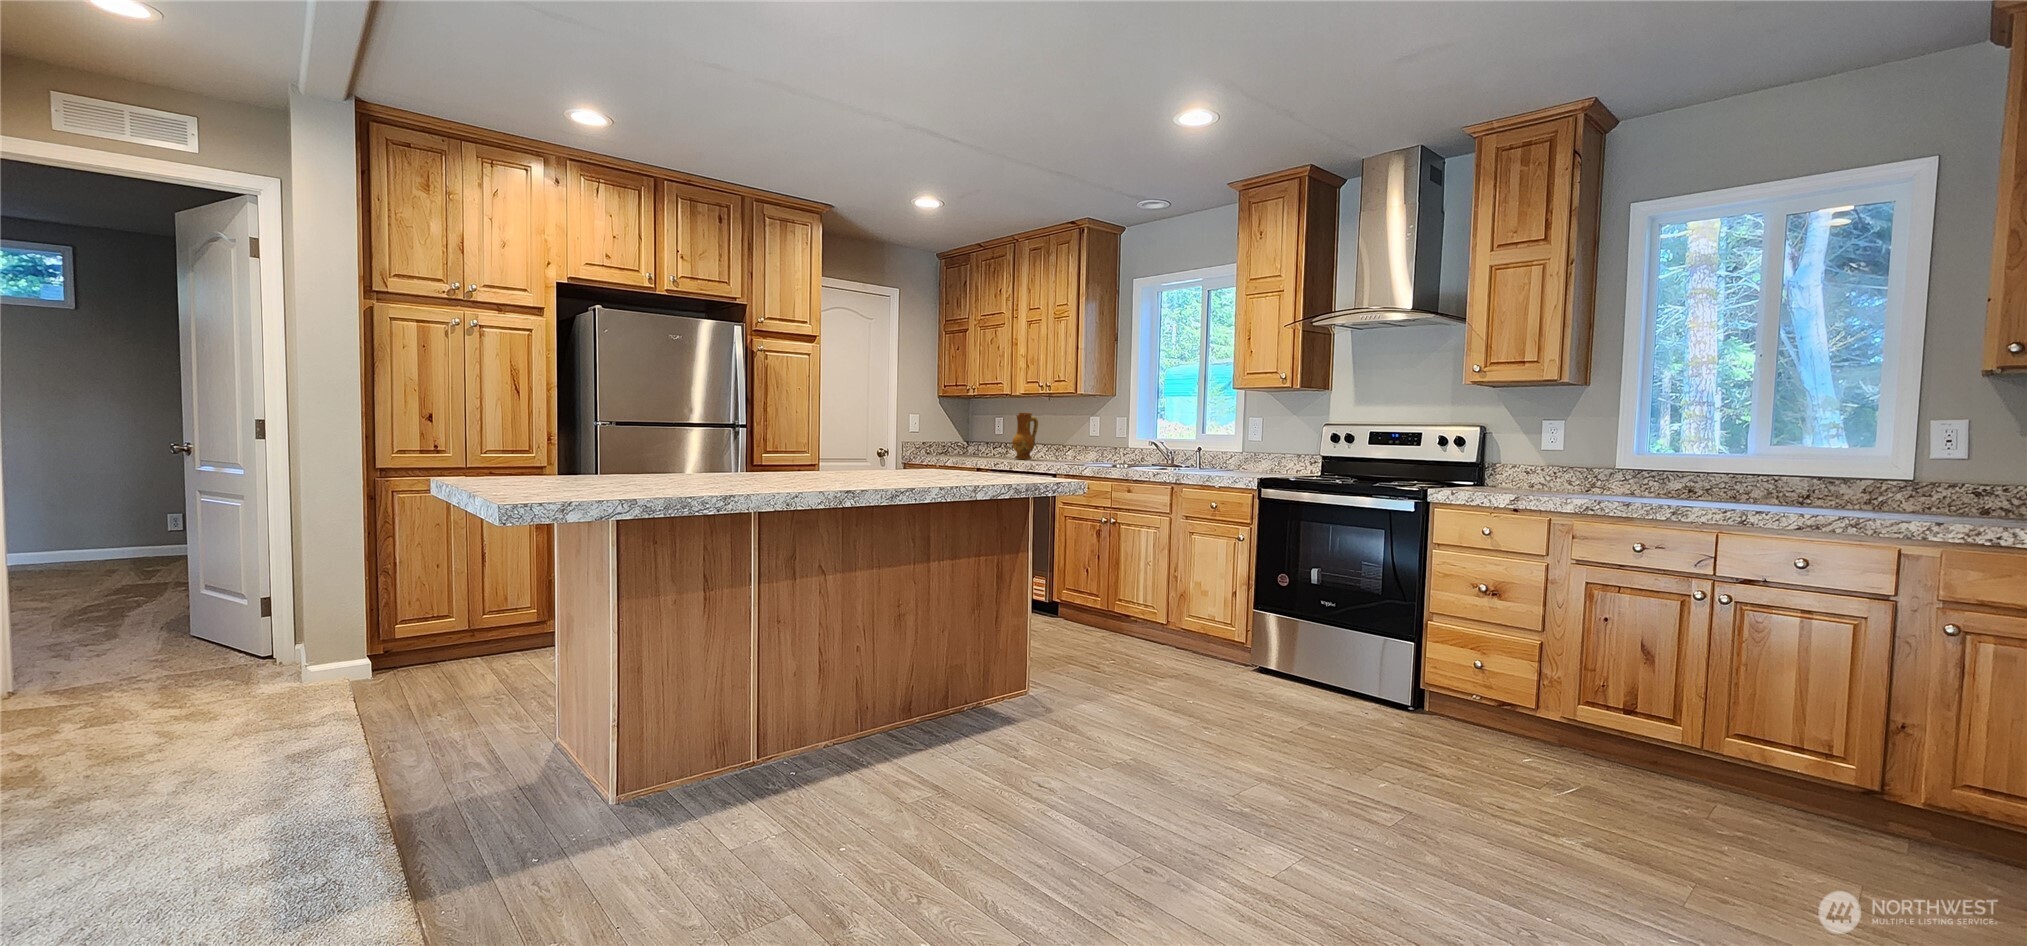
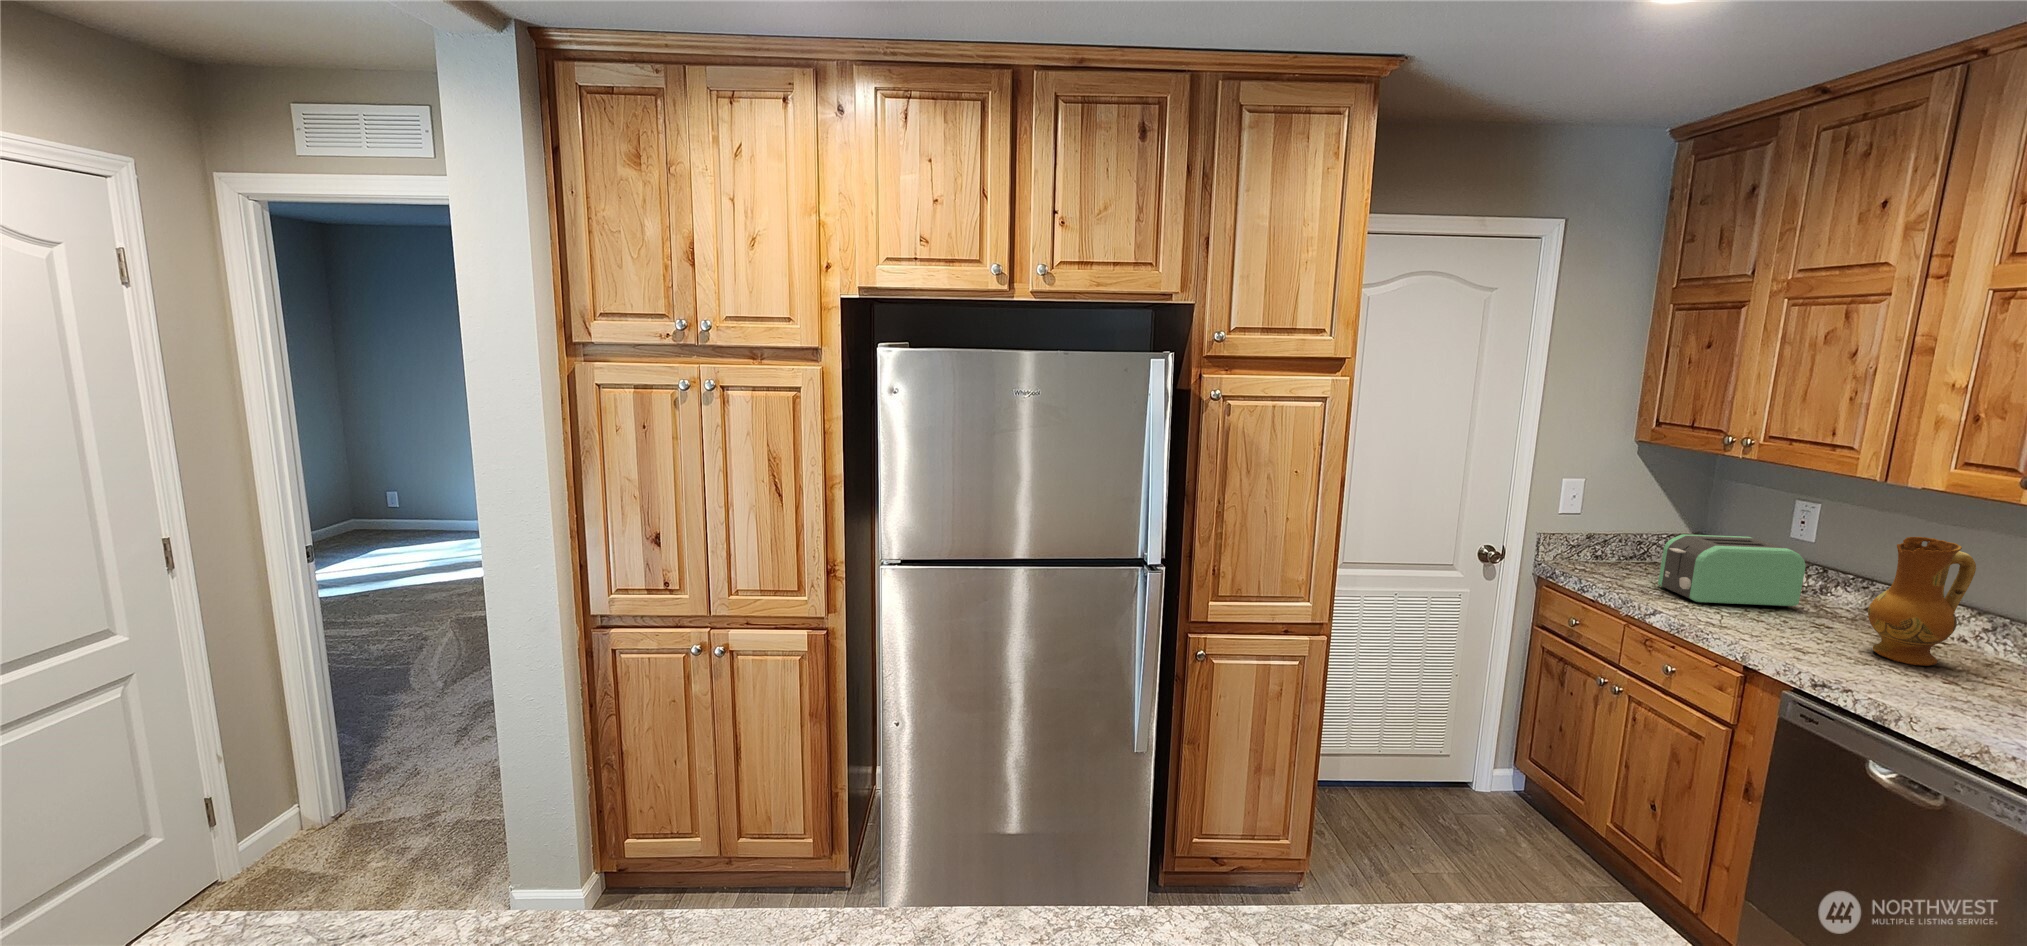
toaster: none [951,430,998,456] -> present [1658,534,1806,607]

